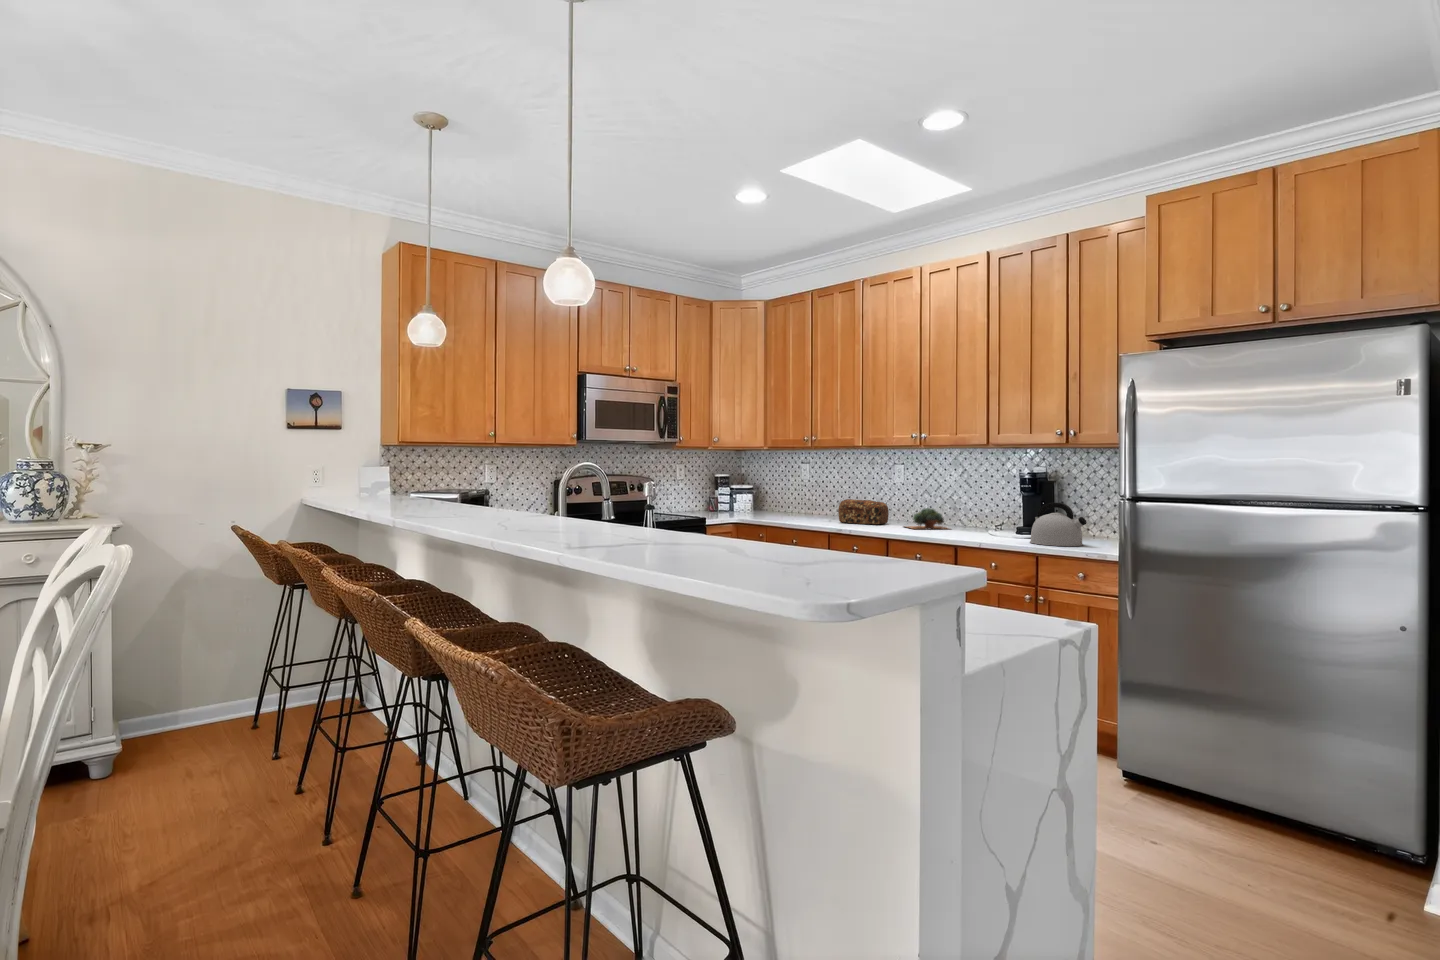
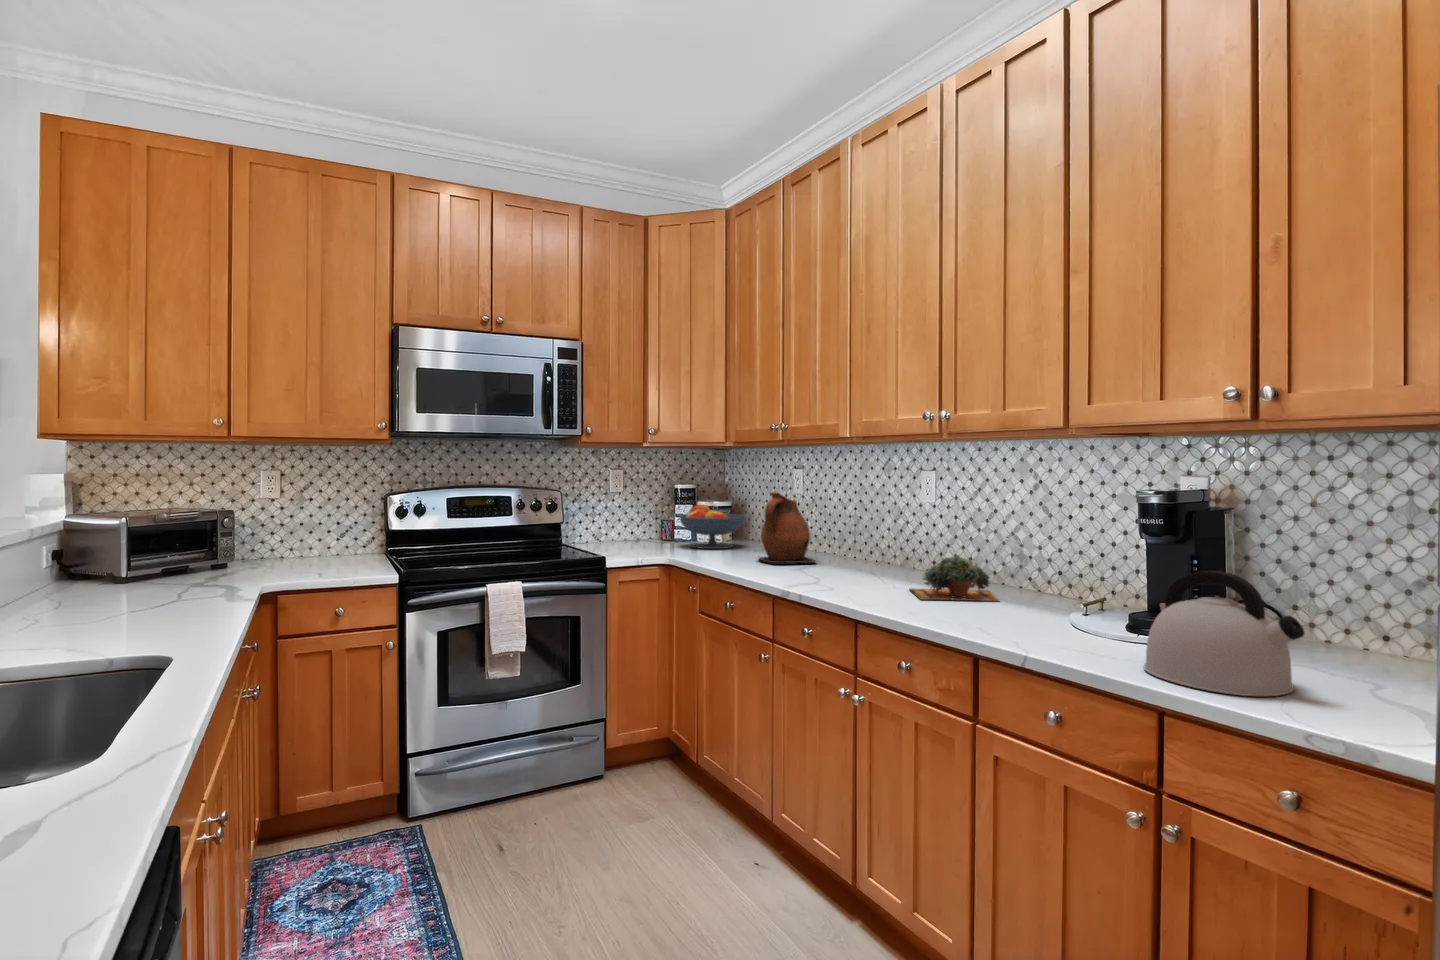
ceramic pitcher: none [794,477,833,519] -> present [759,492,816,563]
fruit bowl: none [729,486,772,514] -> present [679,504,746,549]
bread loaf: present [838,499,889,525] -> none [808,532,897,581]

